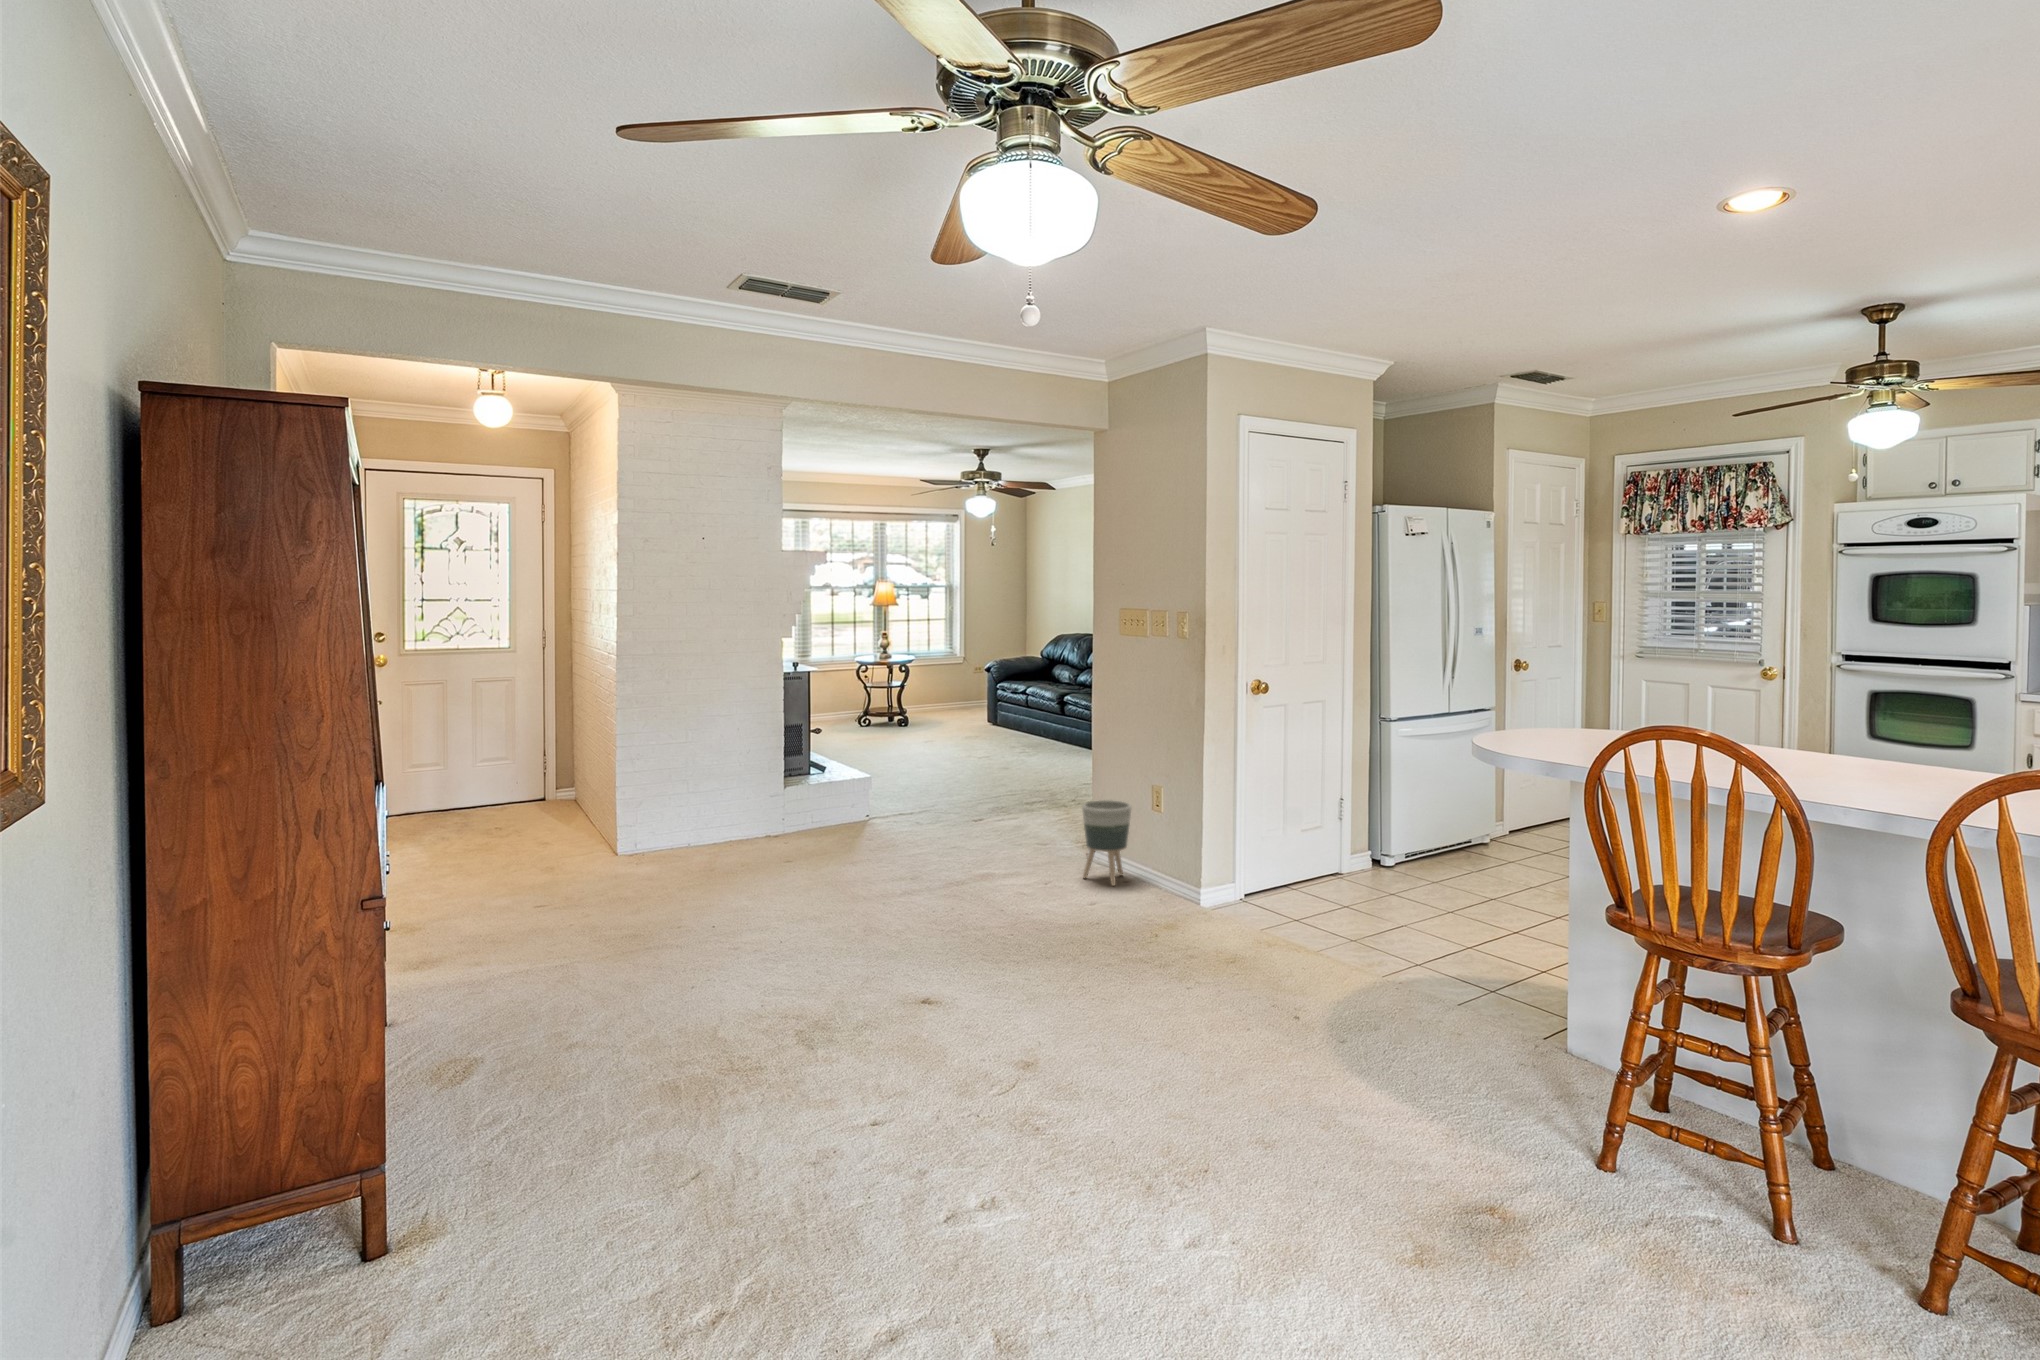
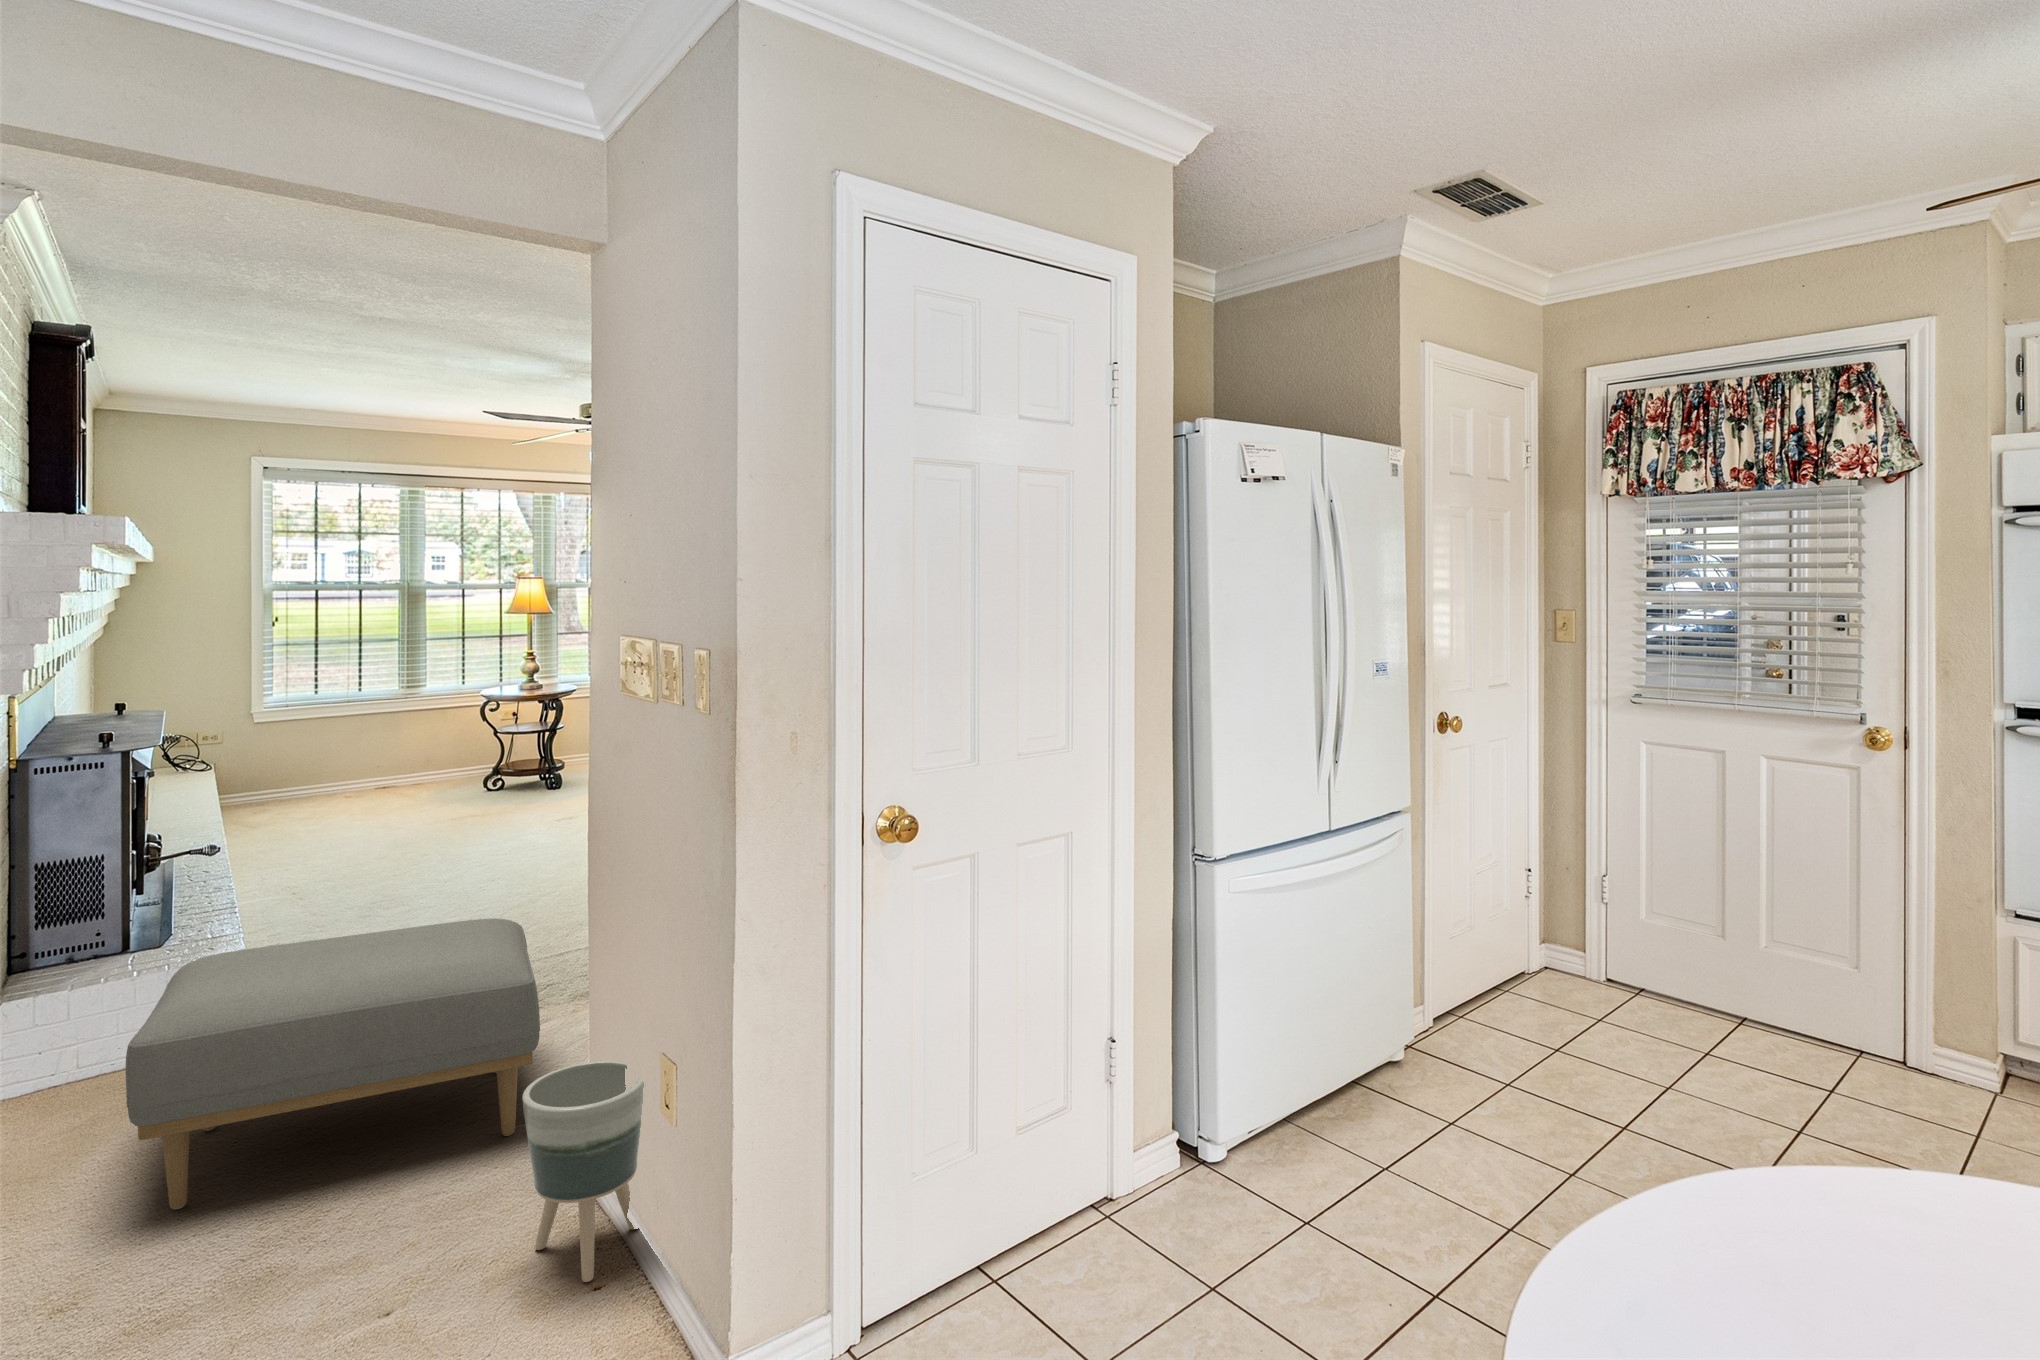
ottoman: none [878,755,1053,863] -> present [126,919,540,1209]

